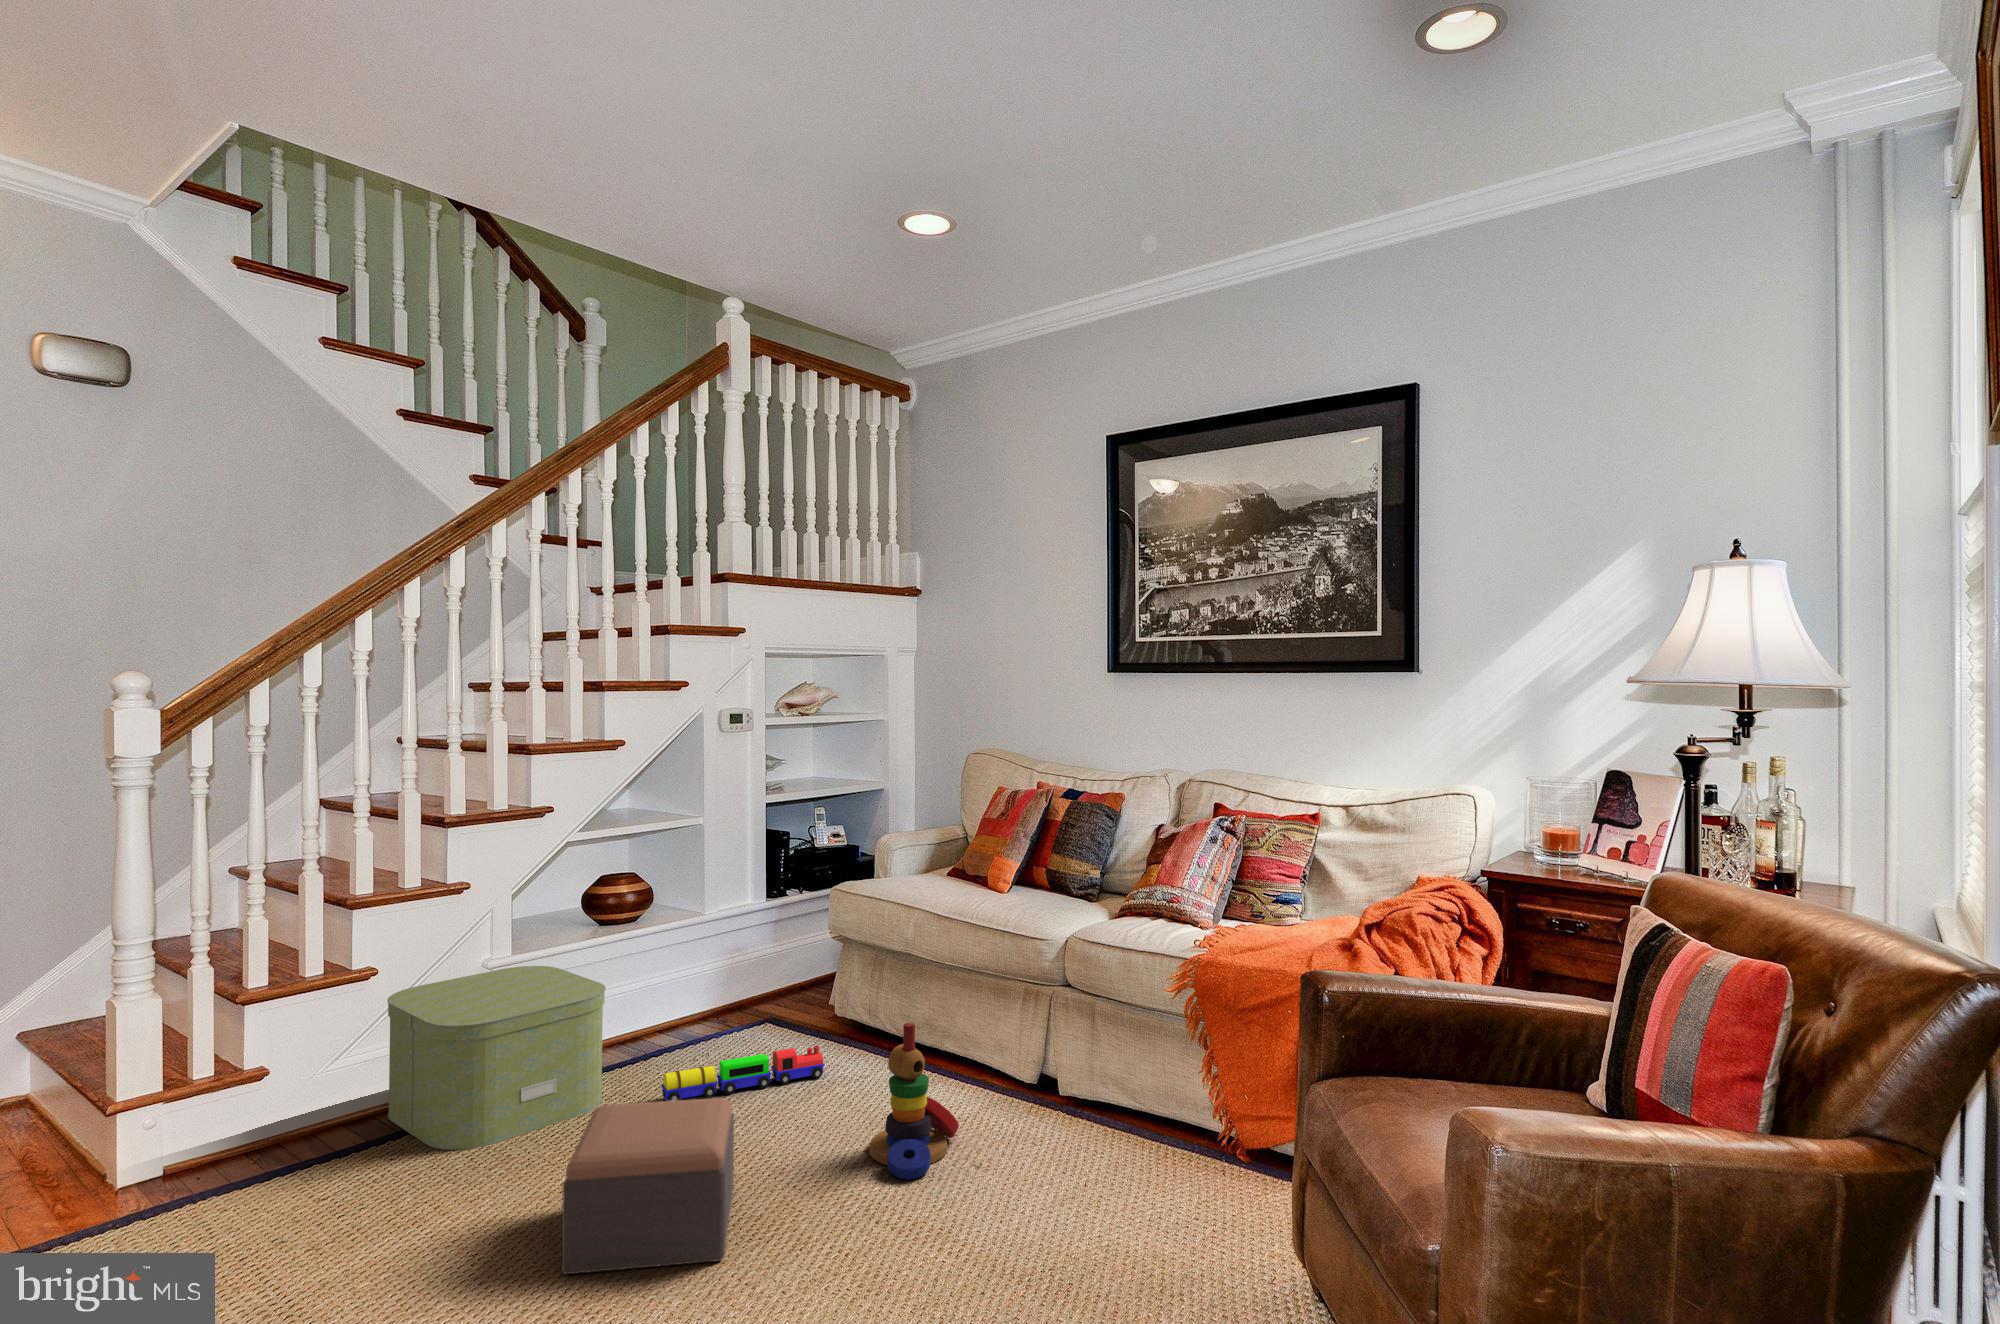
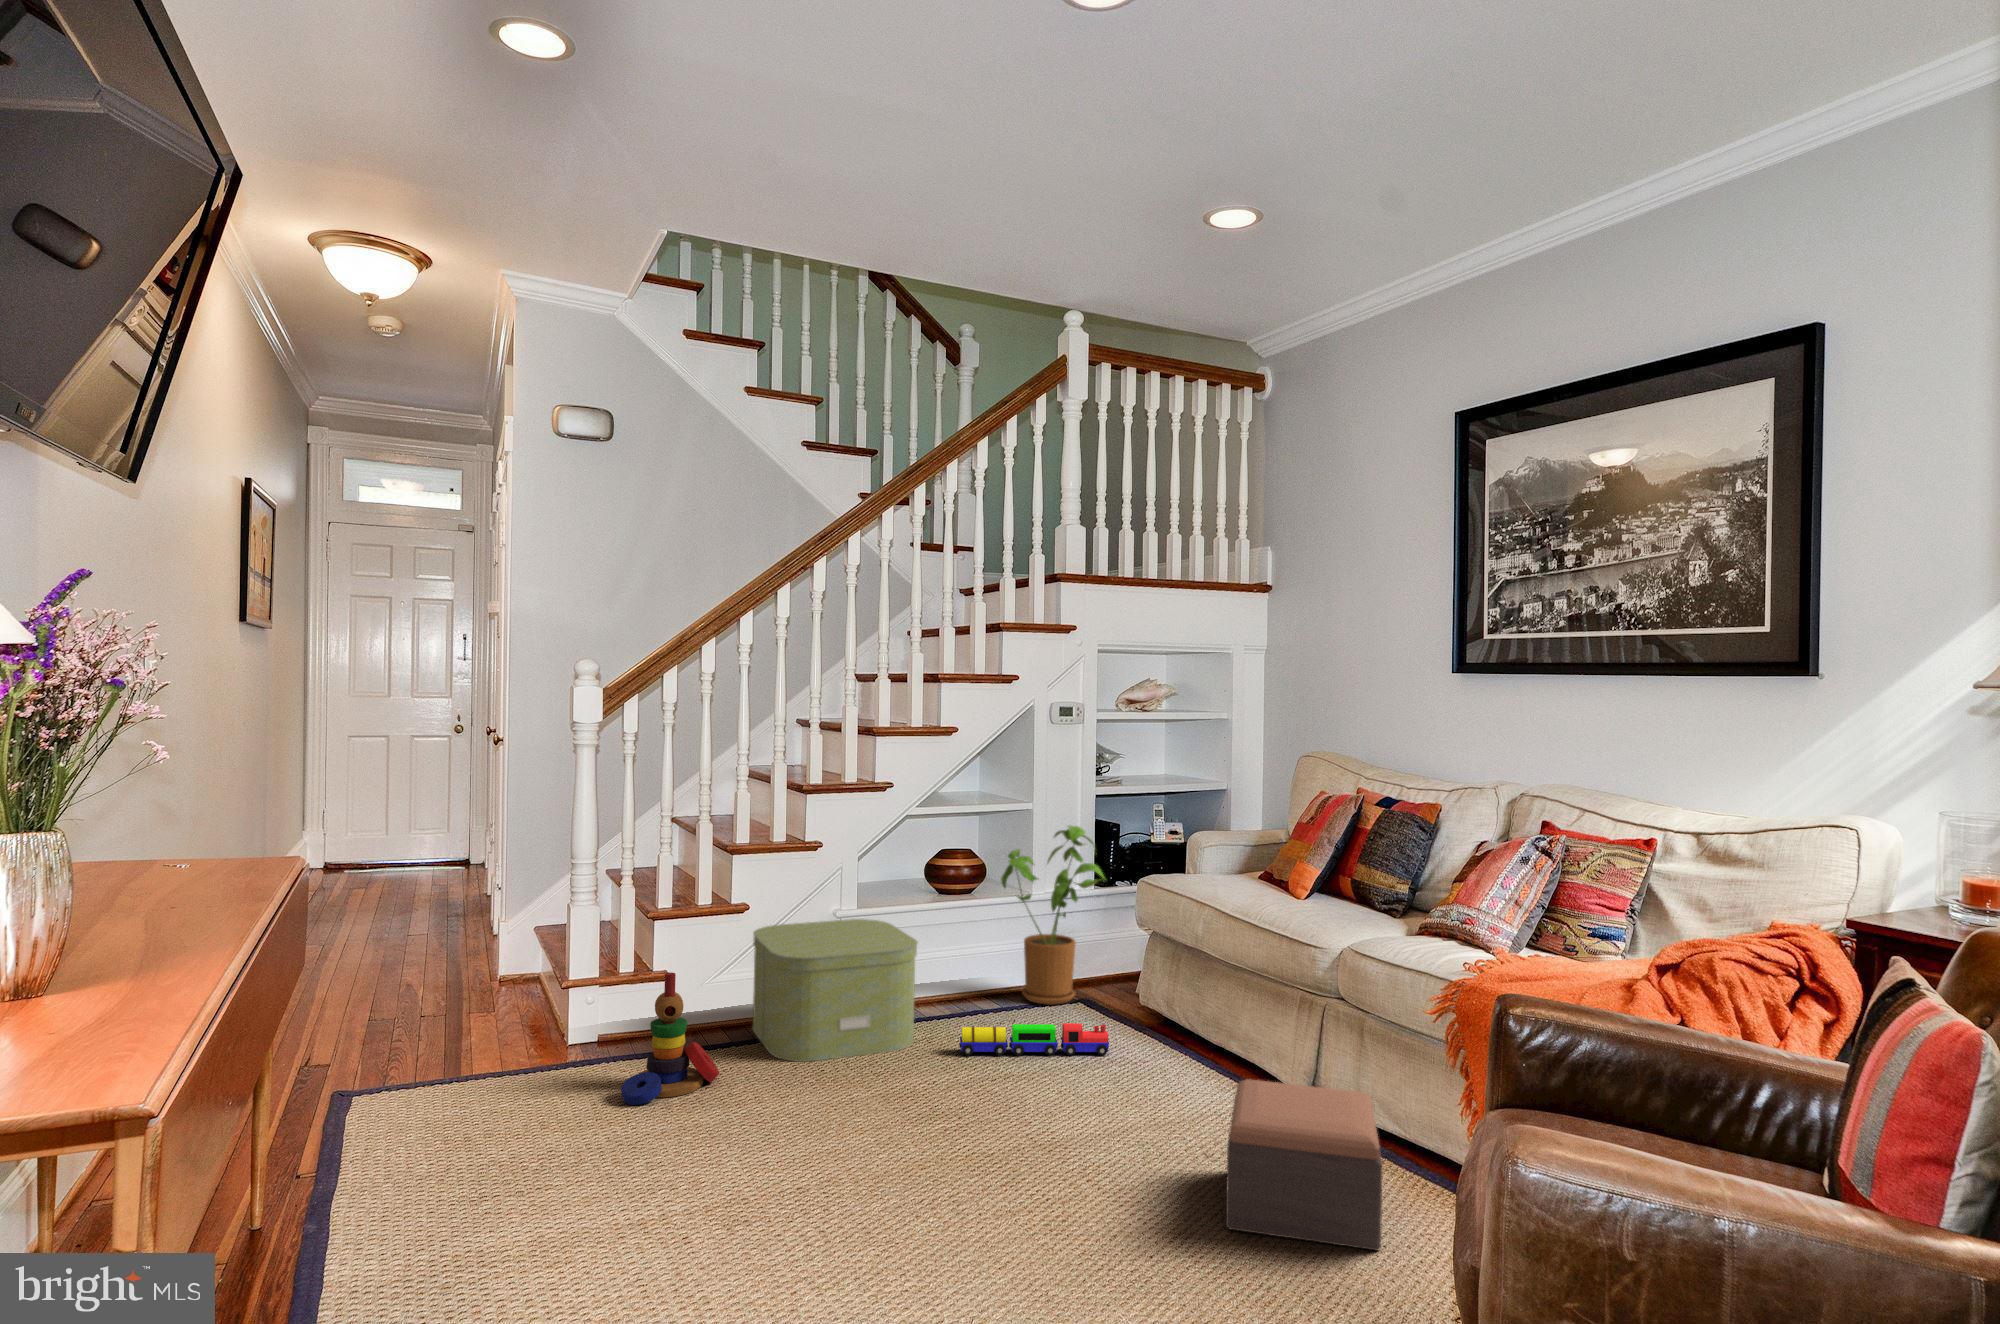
house plant: none [674,839,794,1032] -> present [1001,826,1105,1005]
stacking toy: present [869,1023,959,1179] -> present [621,972,719,1105]
footstool: present [562,1098,734,1274] -> present [1226,1079,1382,1250]

